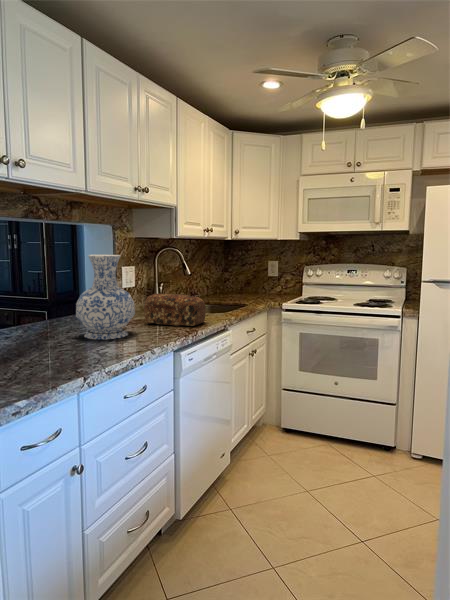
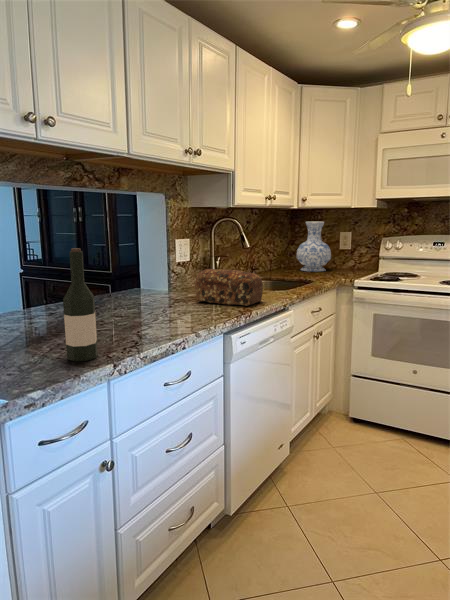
vase: present [76,255,135,339] -> present [297,222,331,272]
wine bottle: none [36,274,66,377] -> present [63,248,98,361]

